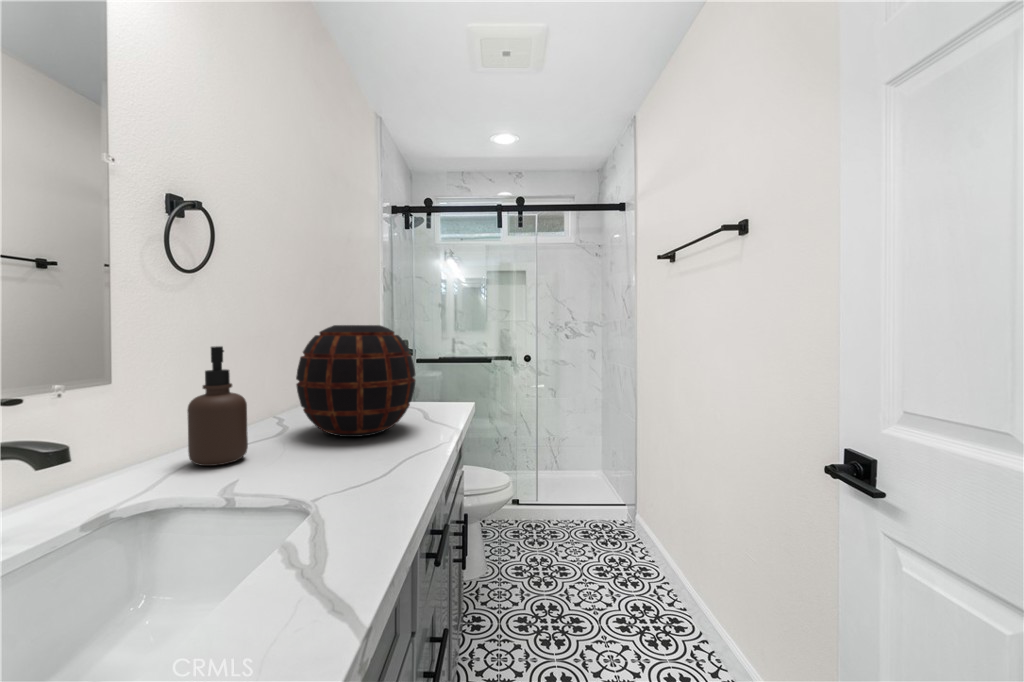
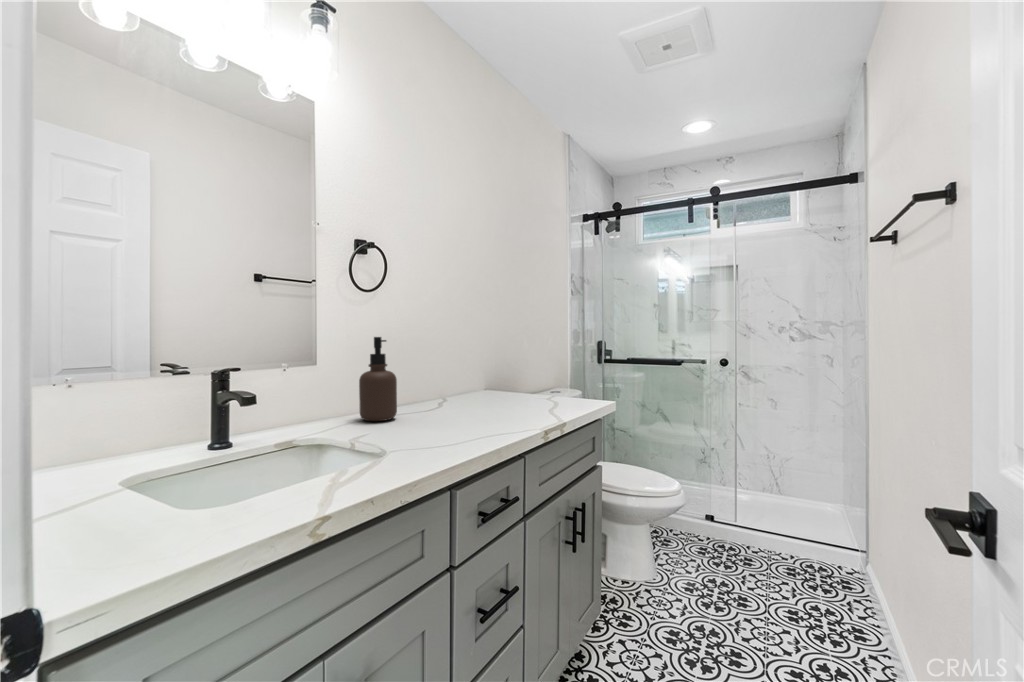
decorative vase: present [296,325,415,437] -> none [442,321,536,415]

